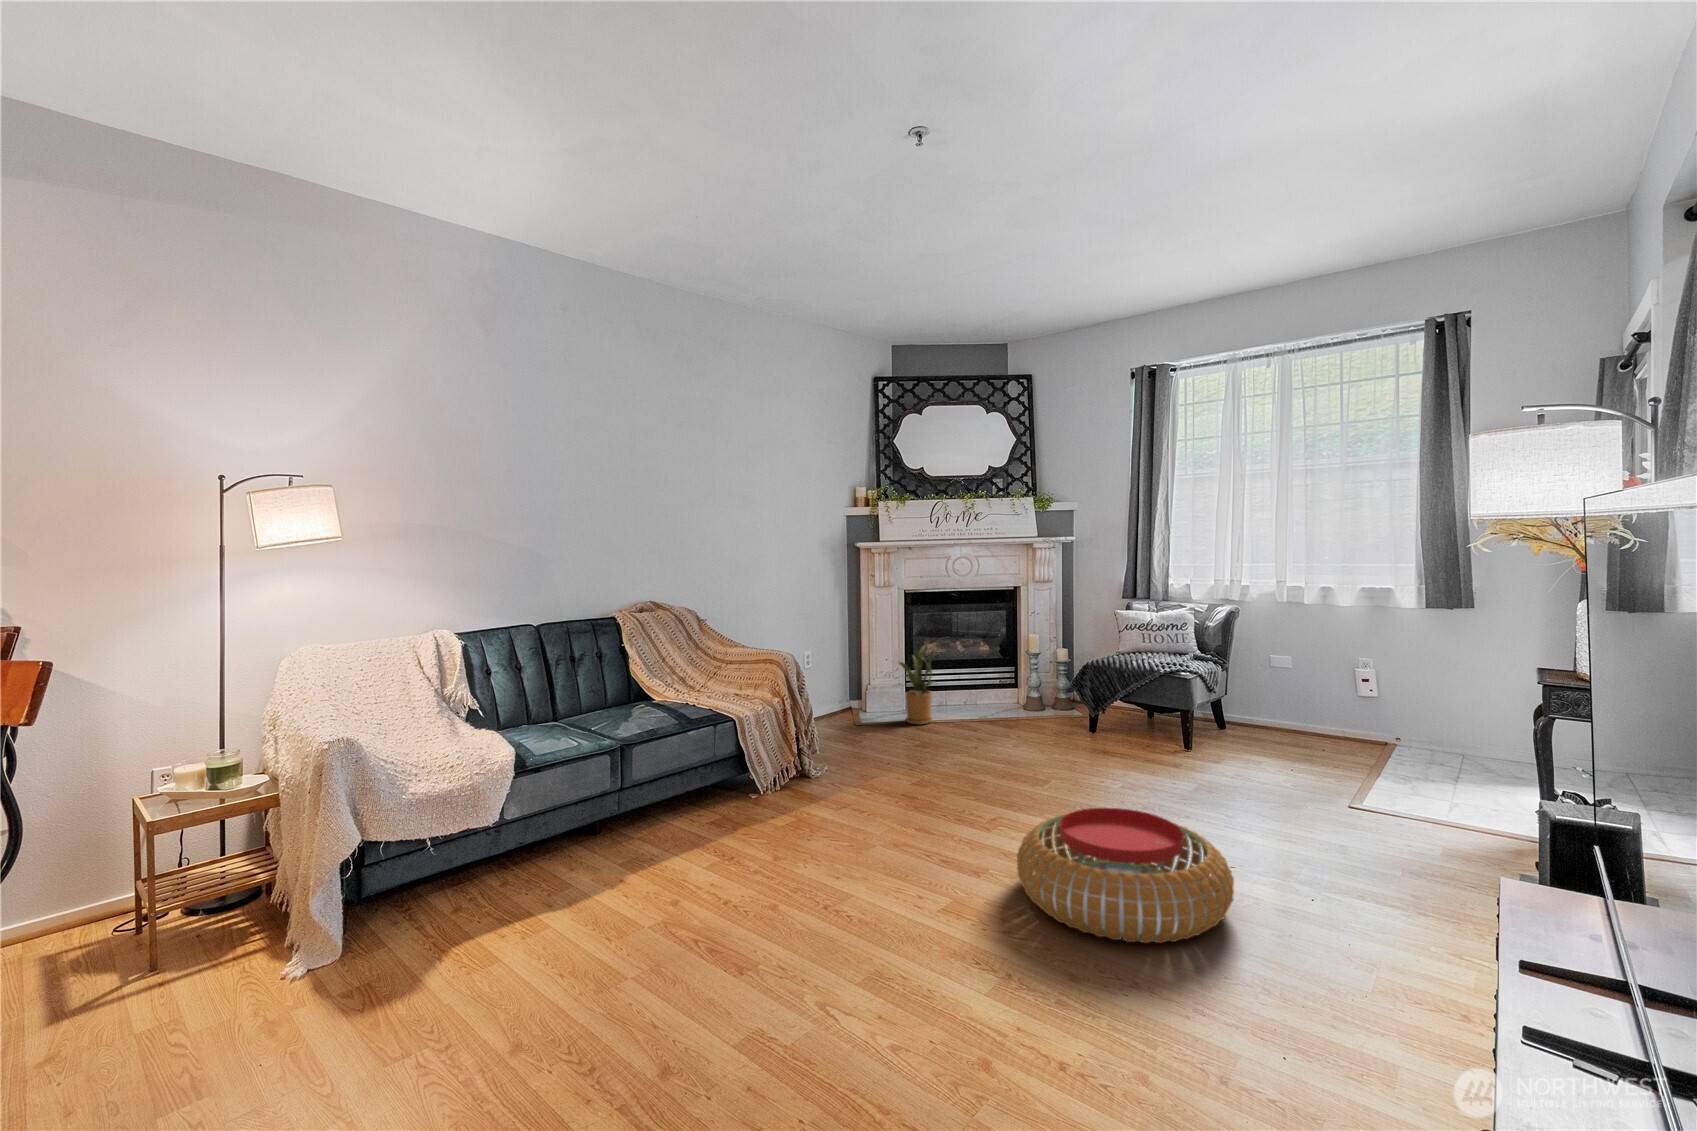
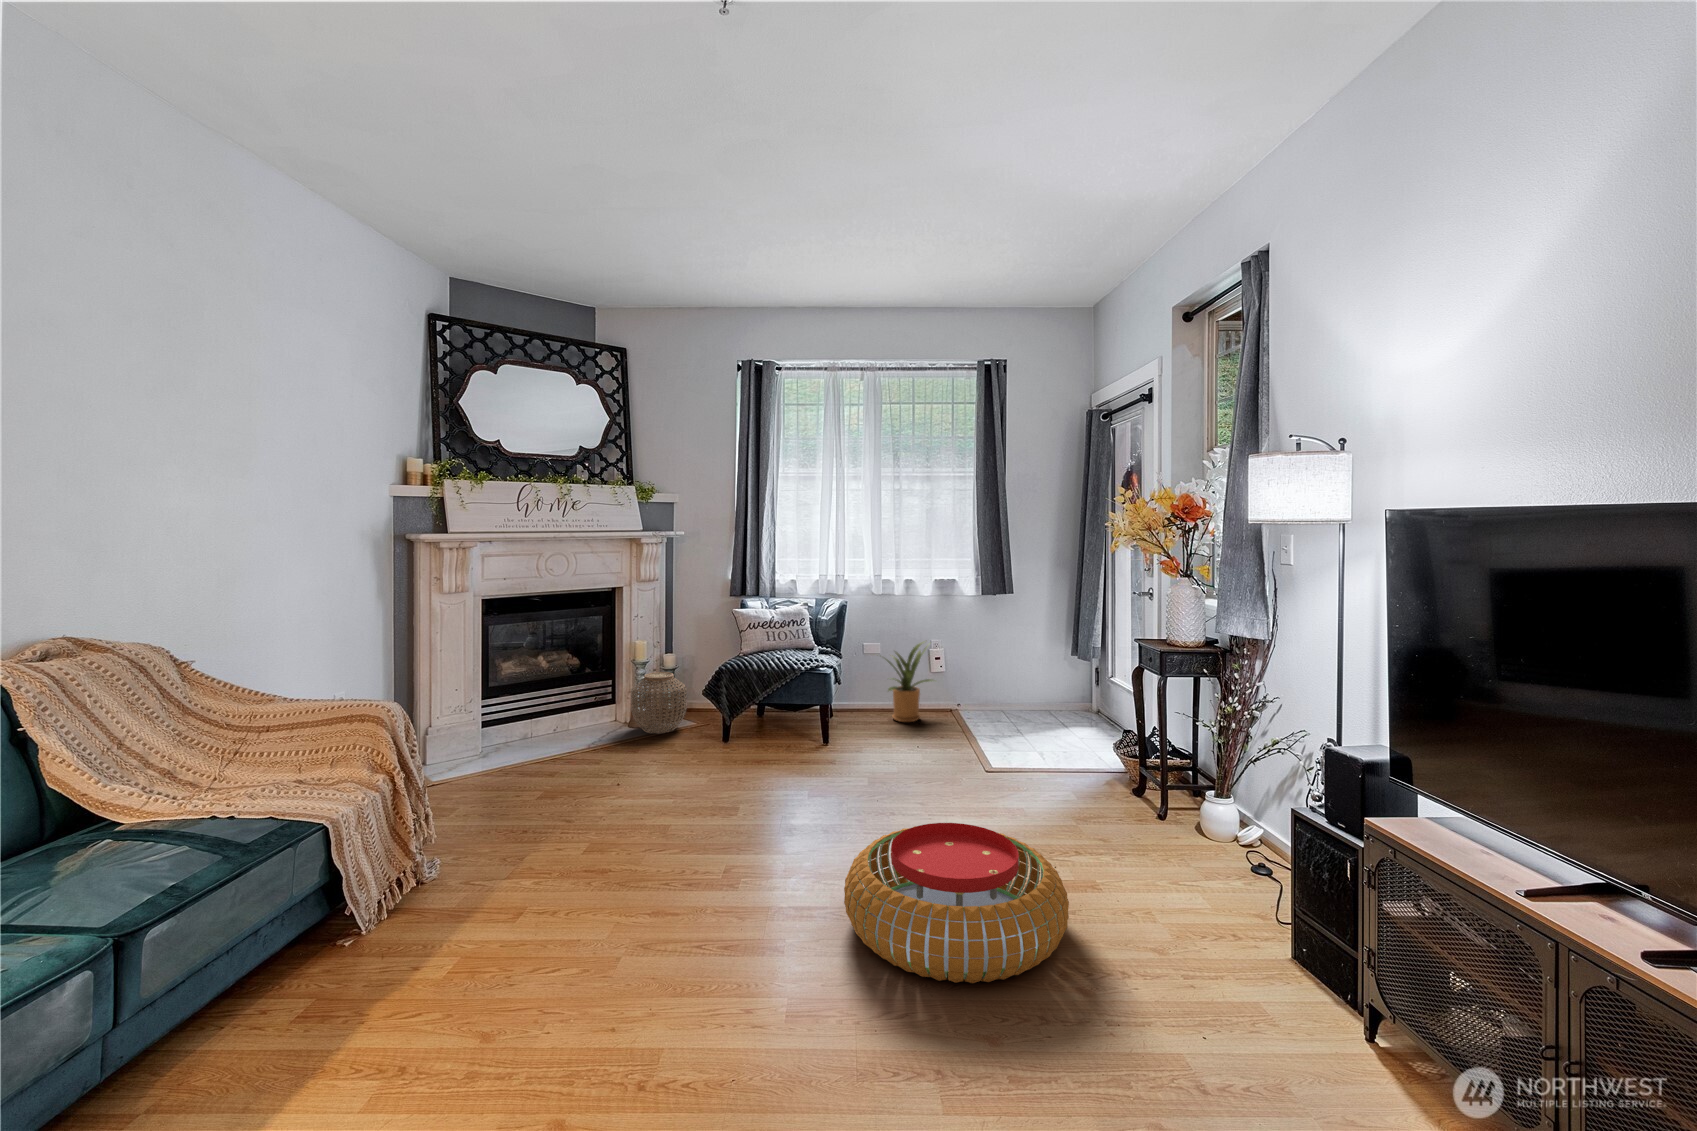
house plant: present [899,645,935,724] -> present [886,642,932,722]
woven basket: none [1018,666,1068,721] -> present [631,672,687,734]

